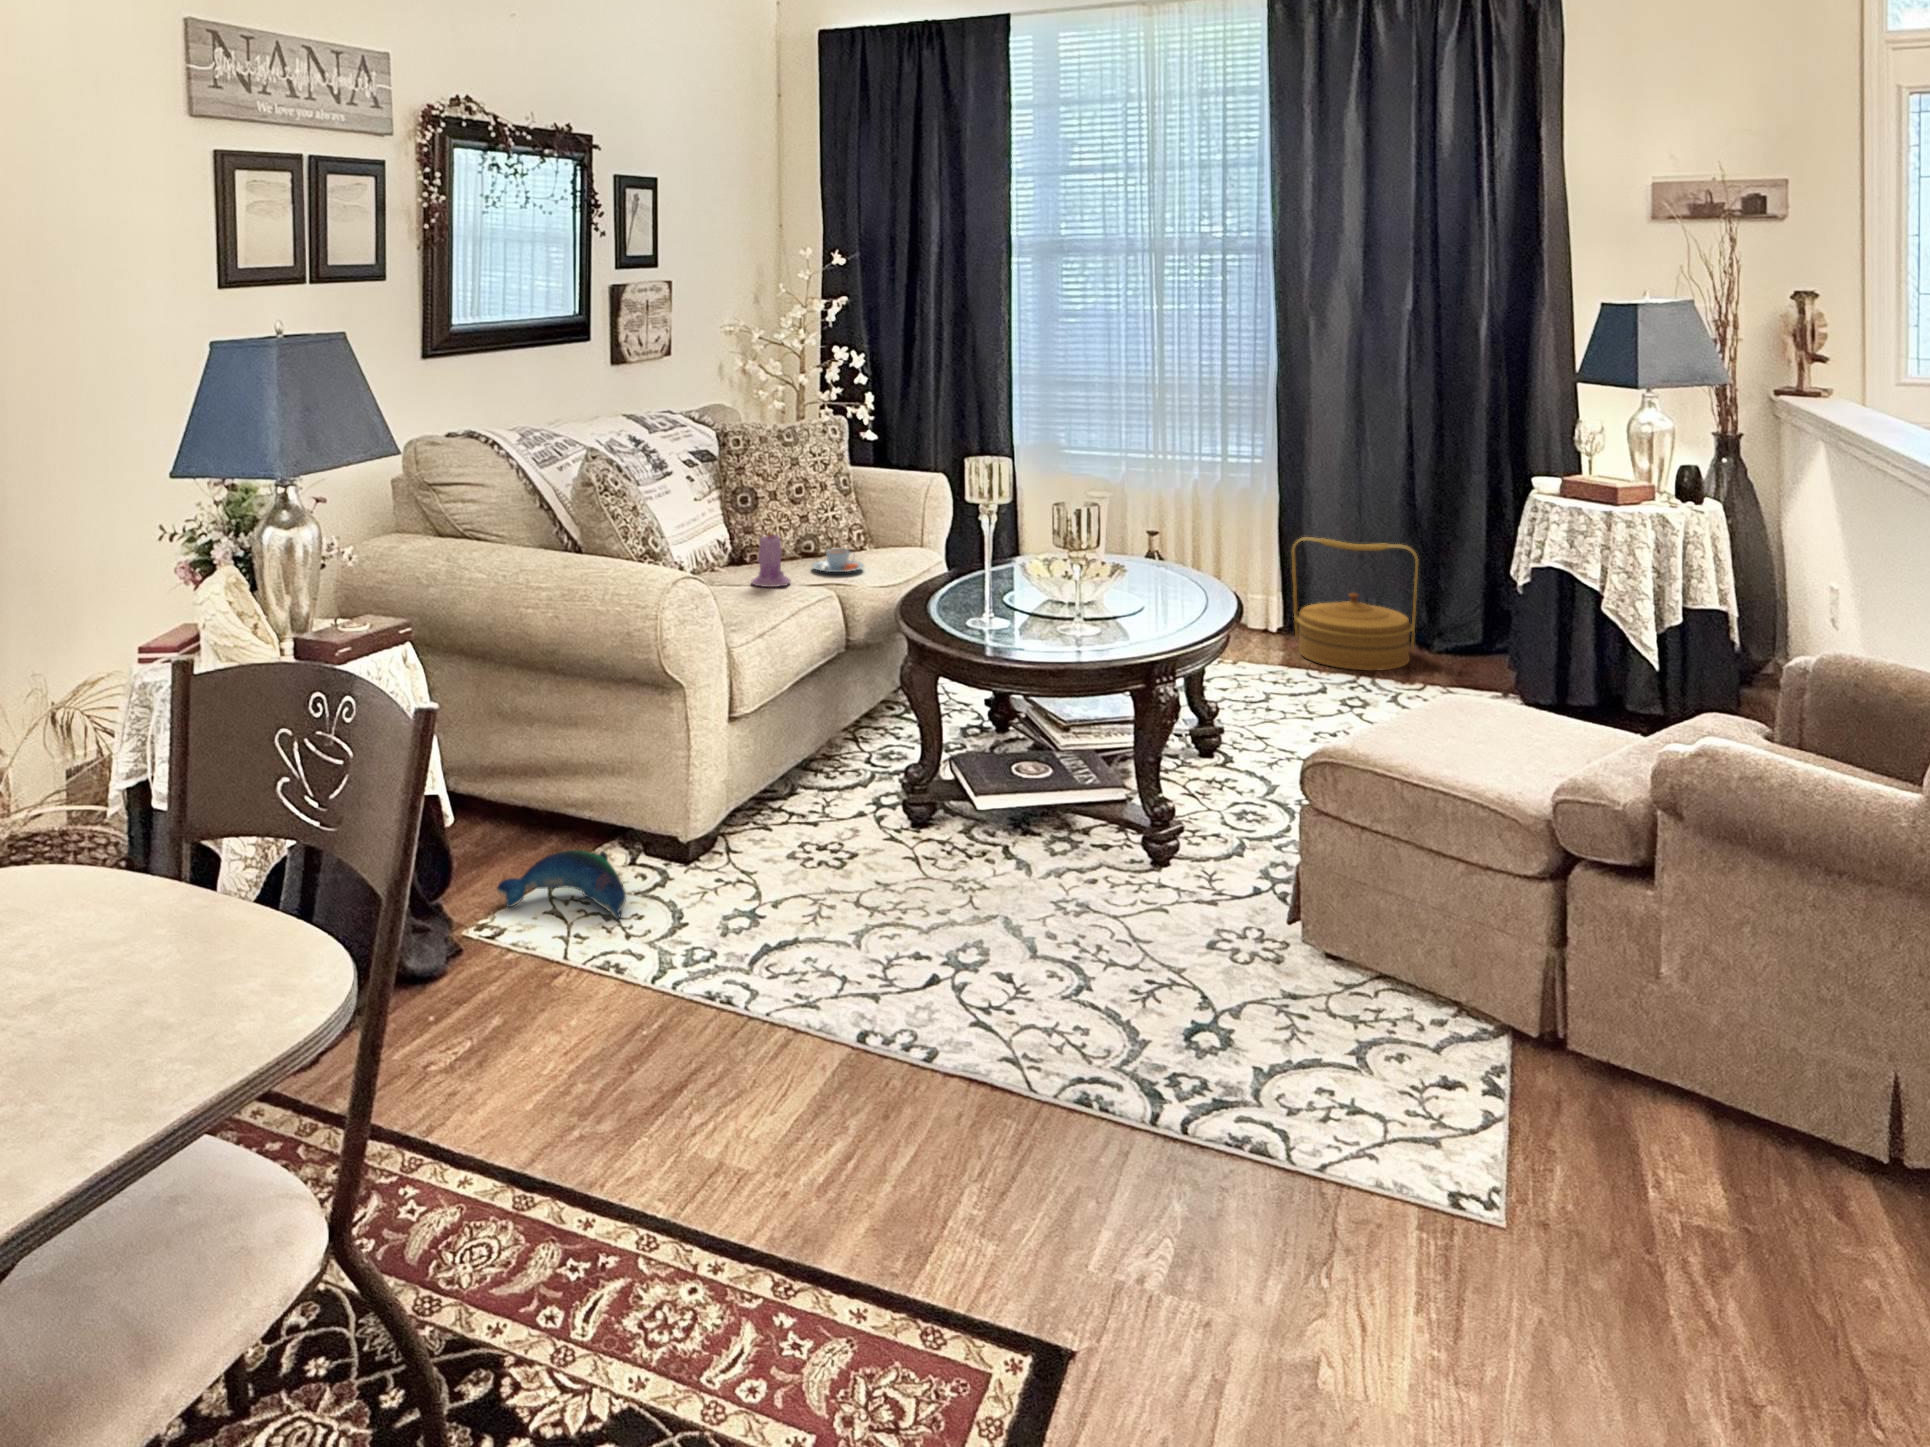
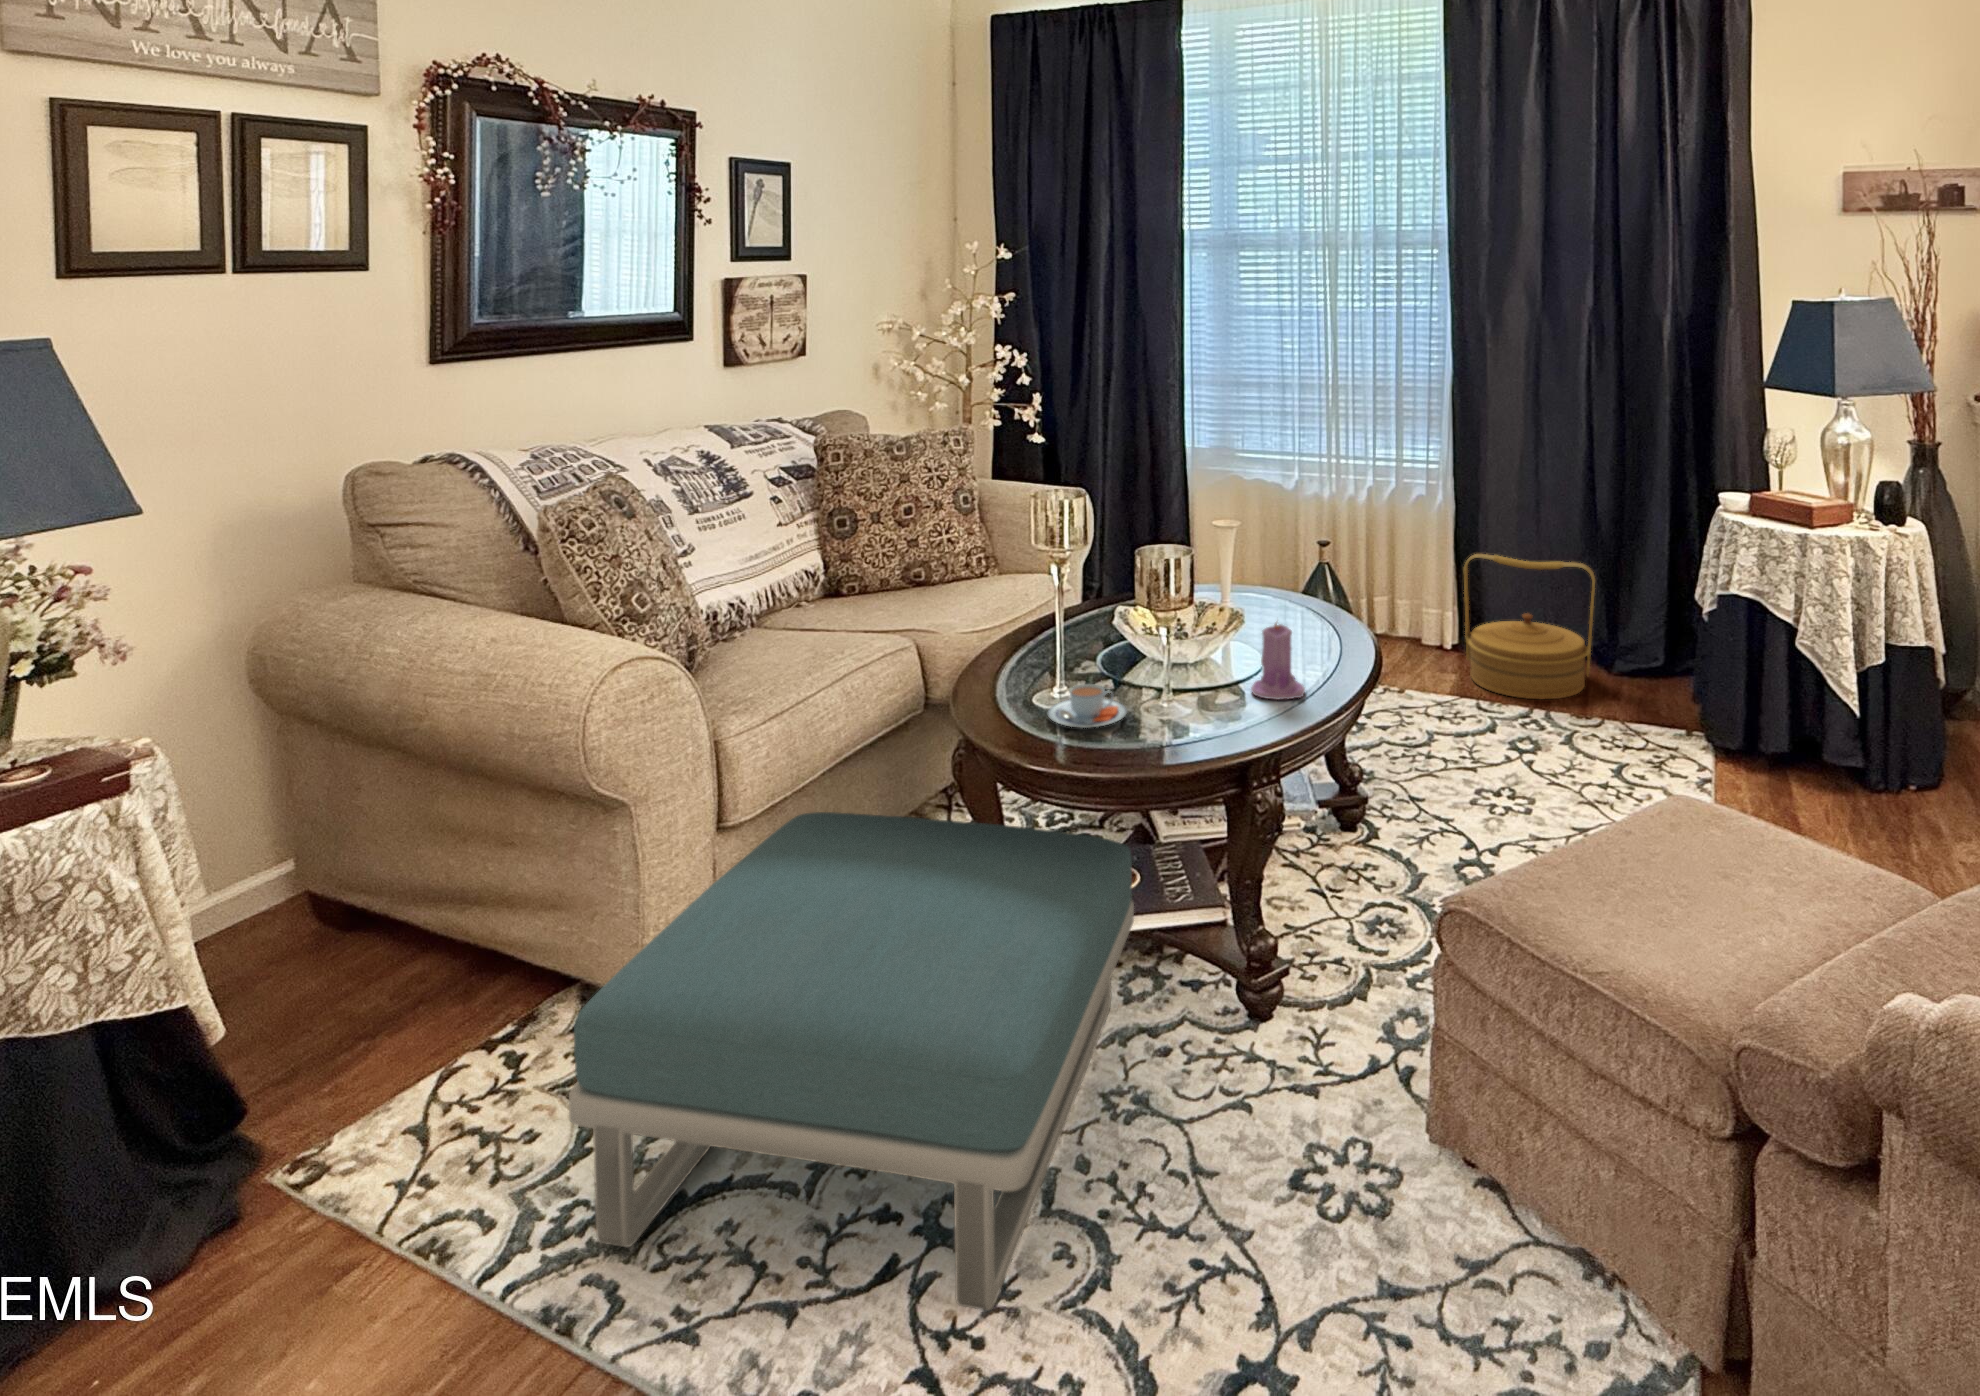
candle: present [751,534,791,587] -> present [1251,623,1305,700]
teacup: present [812,549,863,572] -> present [1048,684,1127,728]
footstool: none [700,705,1059,999] -> present [569,812,1134,1310]
plush toy: present [497,850,626,919] -> none [362,1026,531,1141]

